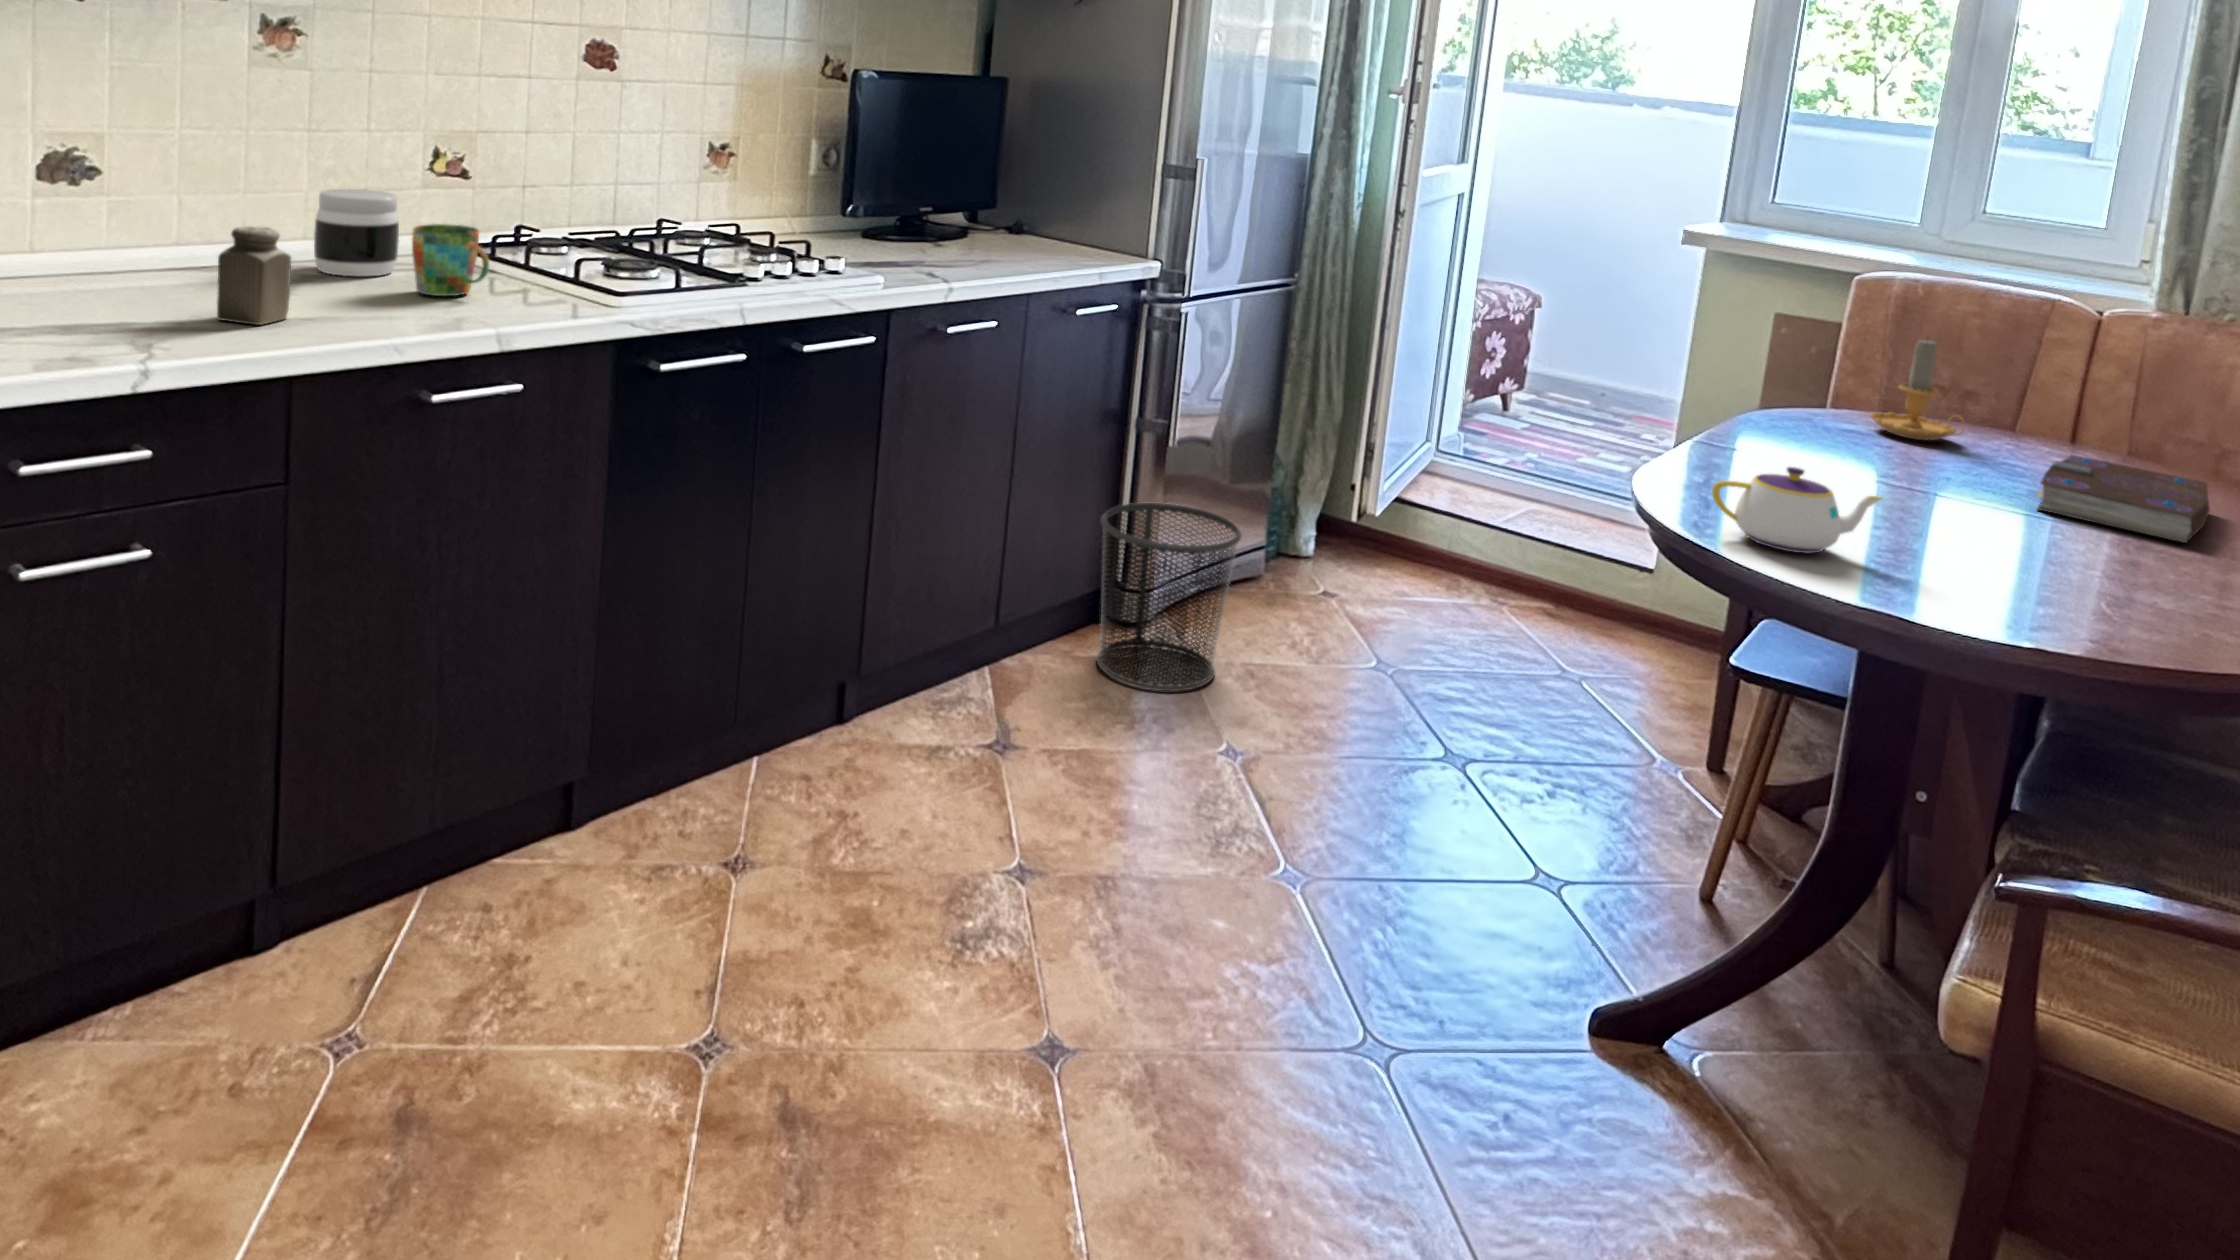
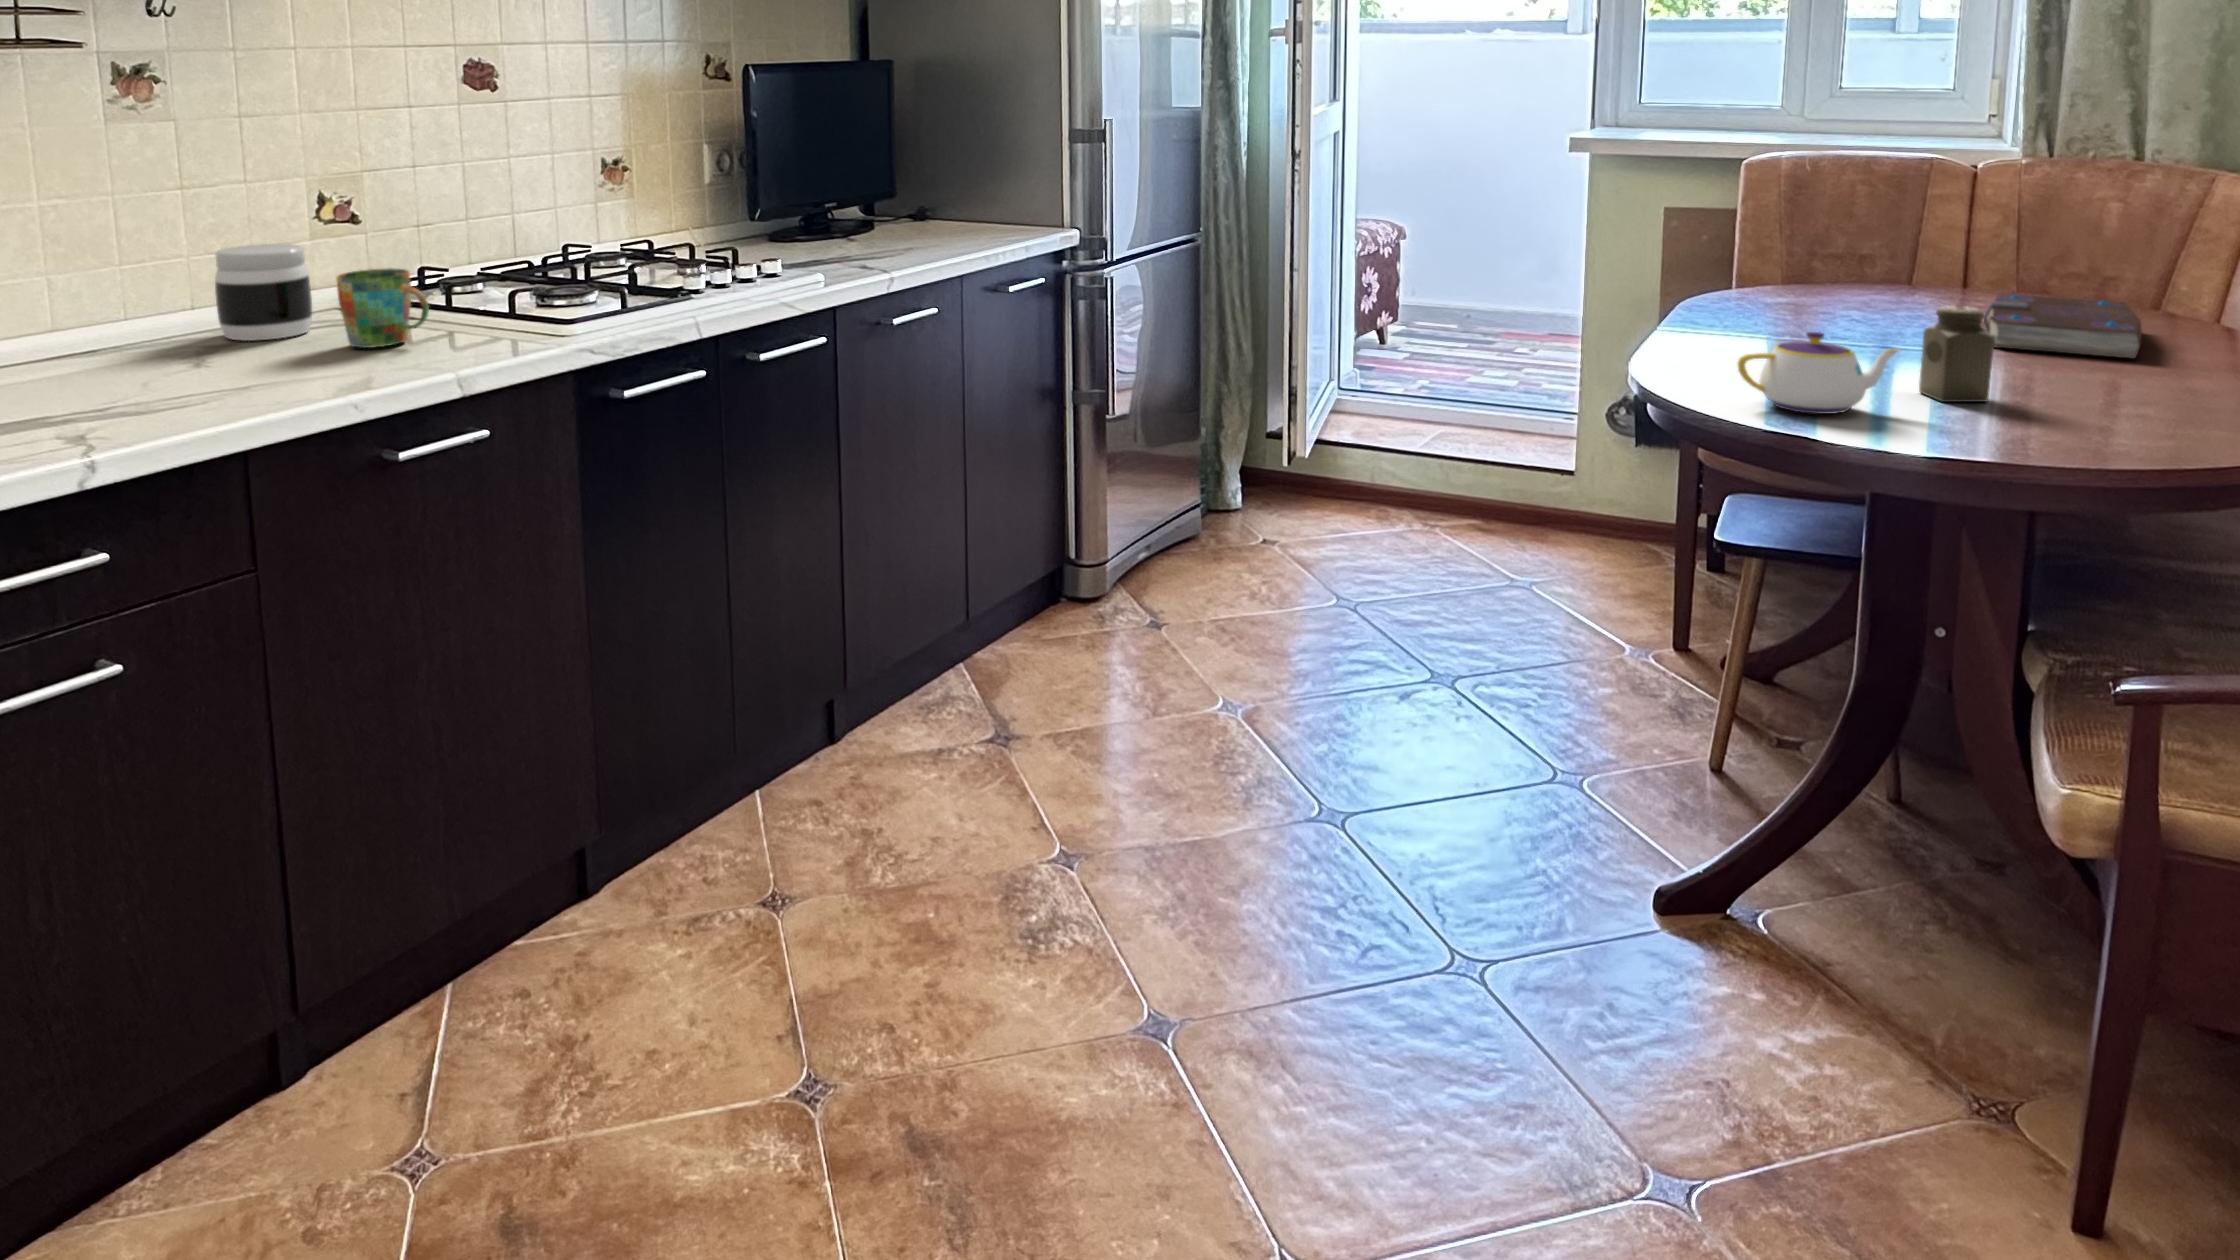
salt shaker: present [217,226,291,325] -> present [1919,305,1994,402]
candle: present [1871,340,1965,440] -> none [1799,200,1892,301]
waste bin: present [1097,503,1242,691] -> none [1054,468,1197,655]

